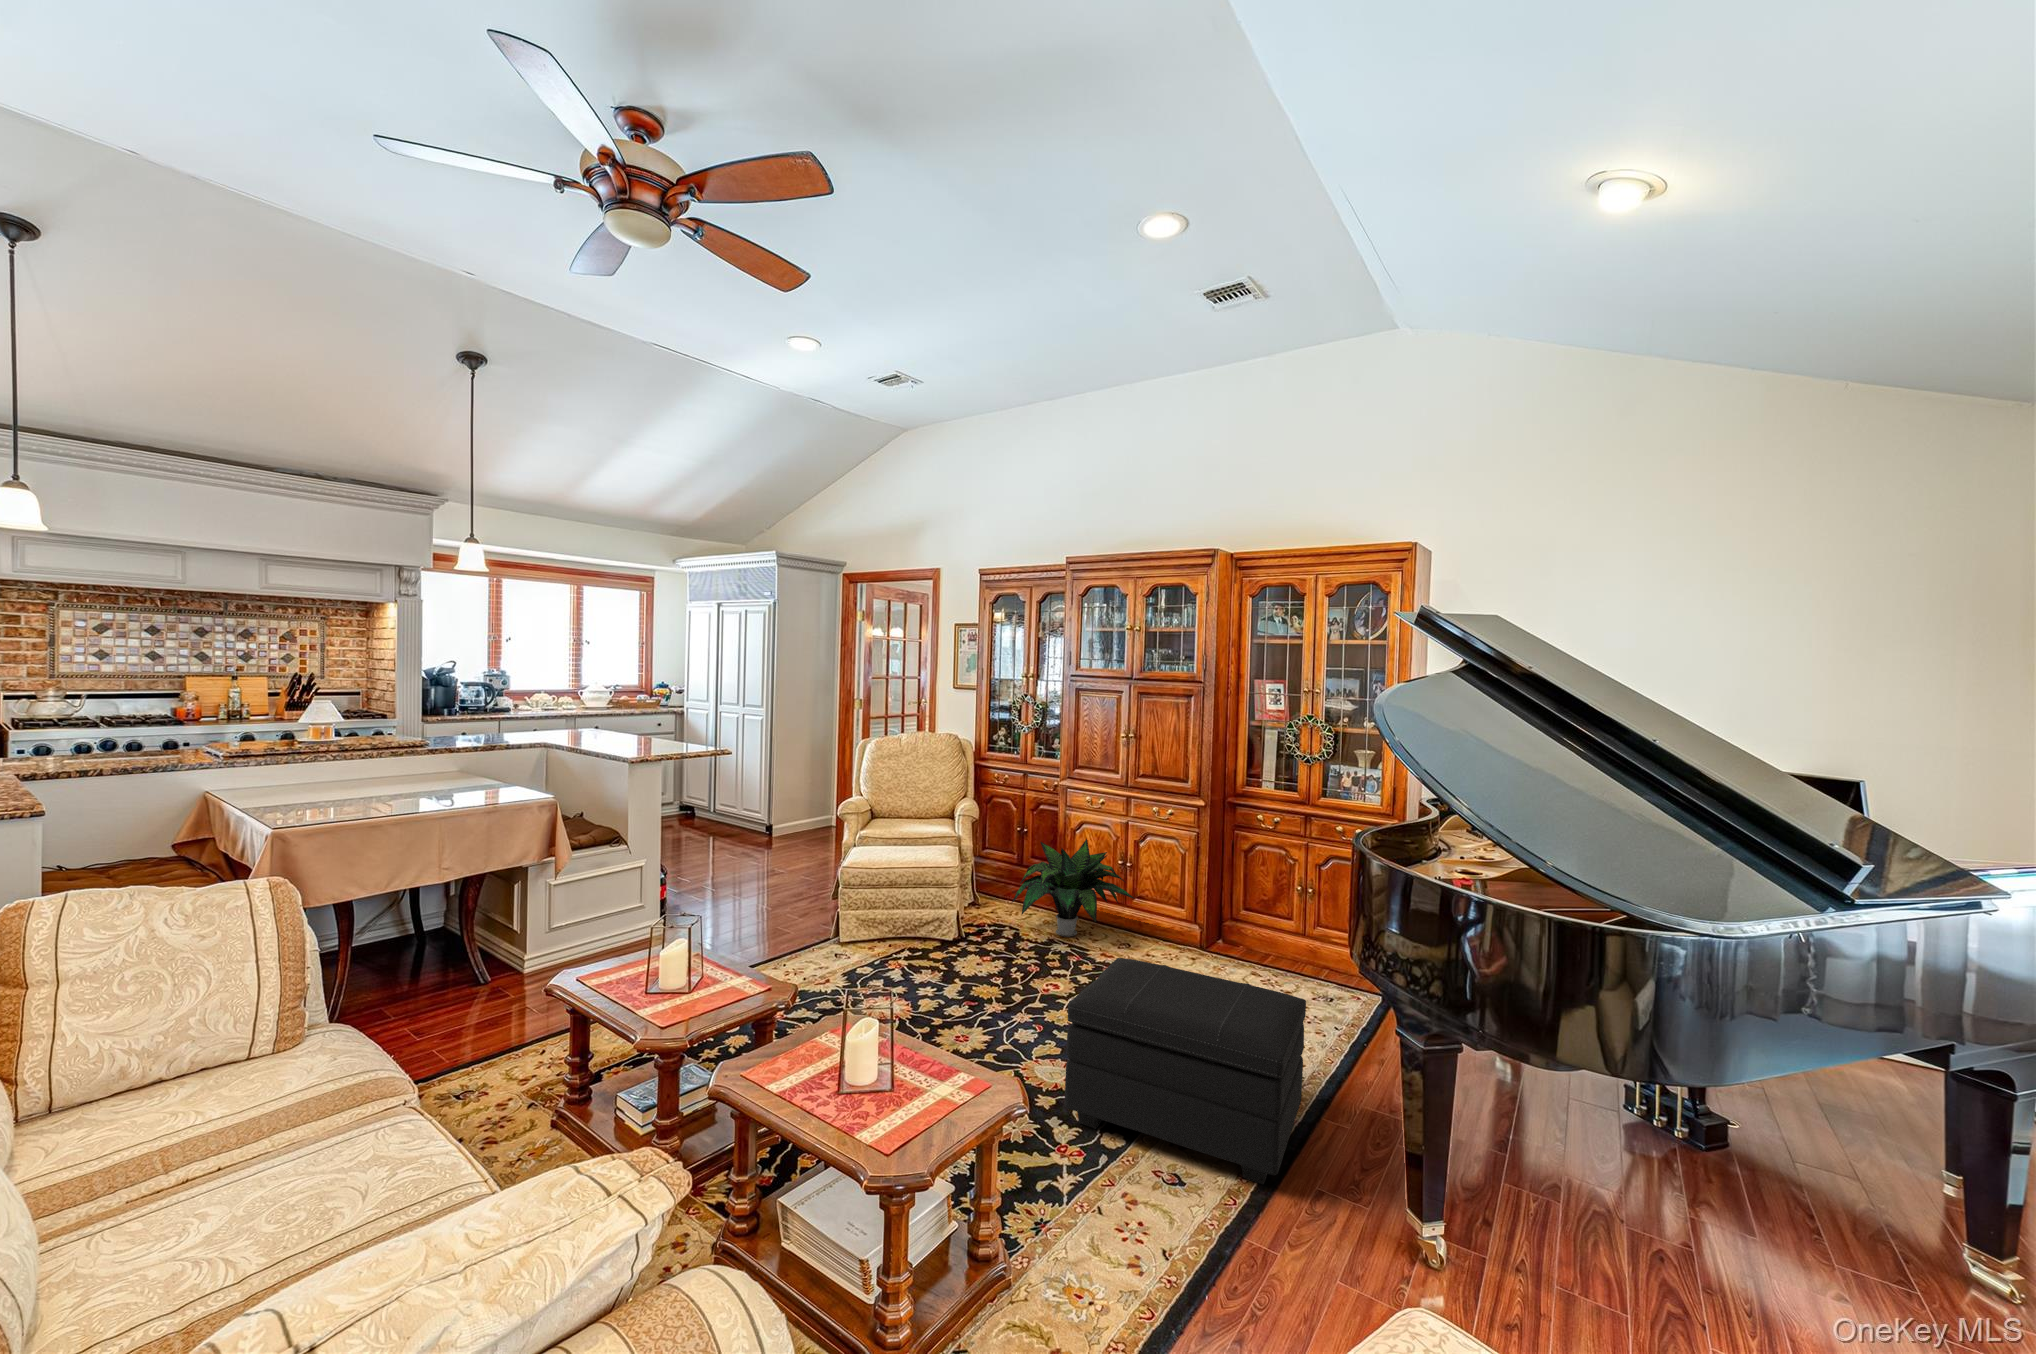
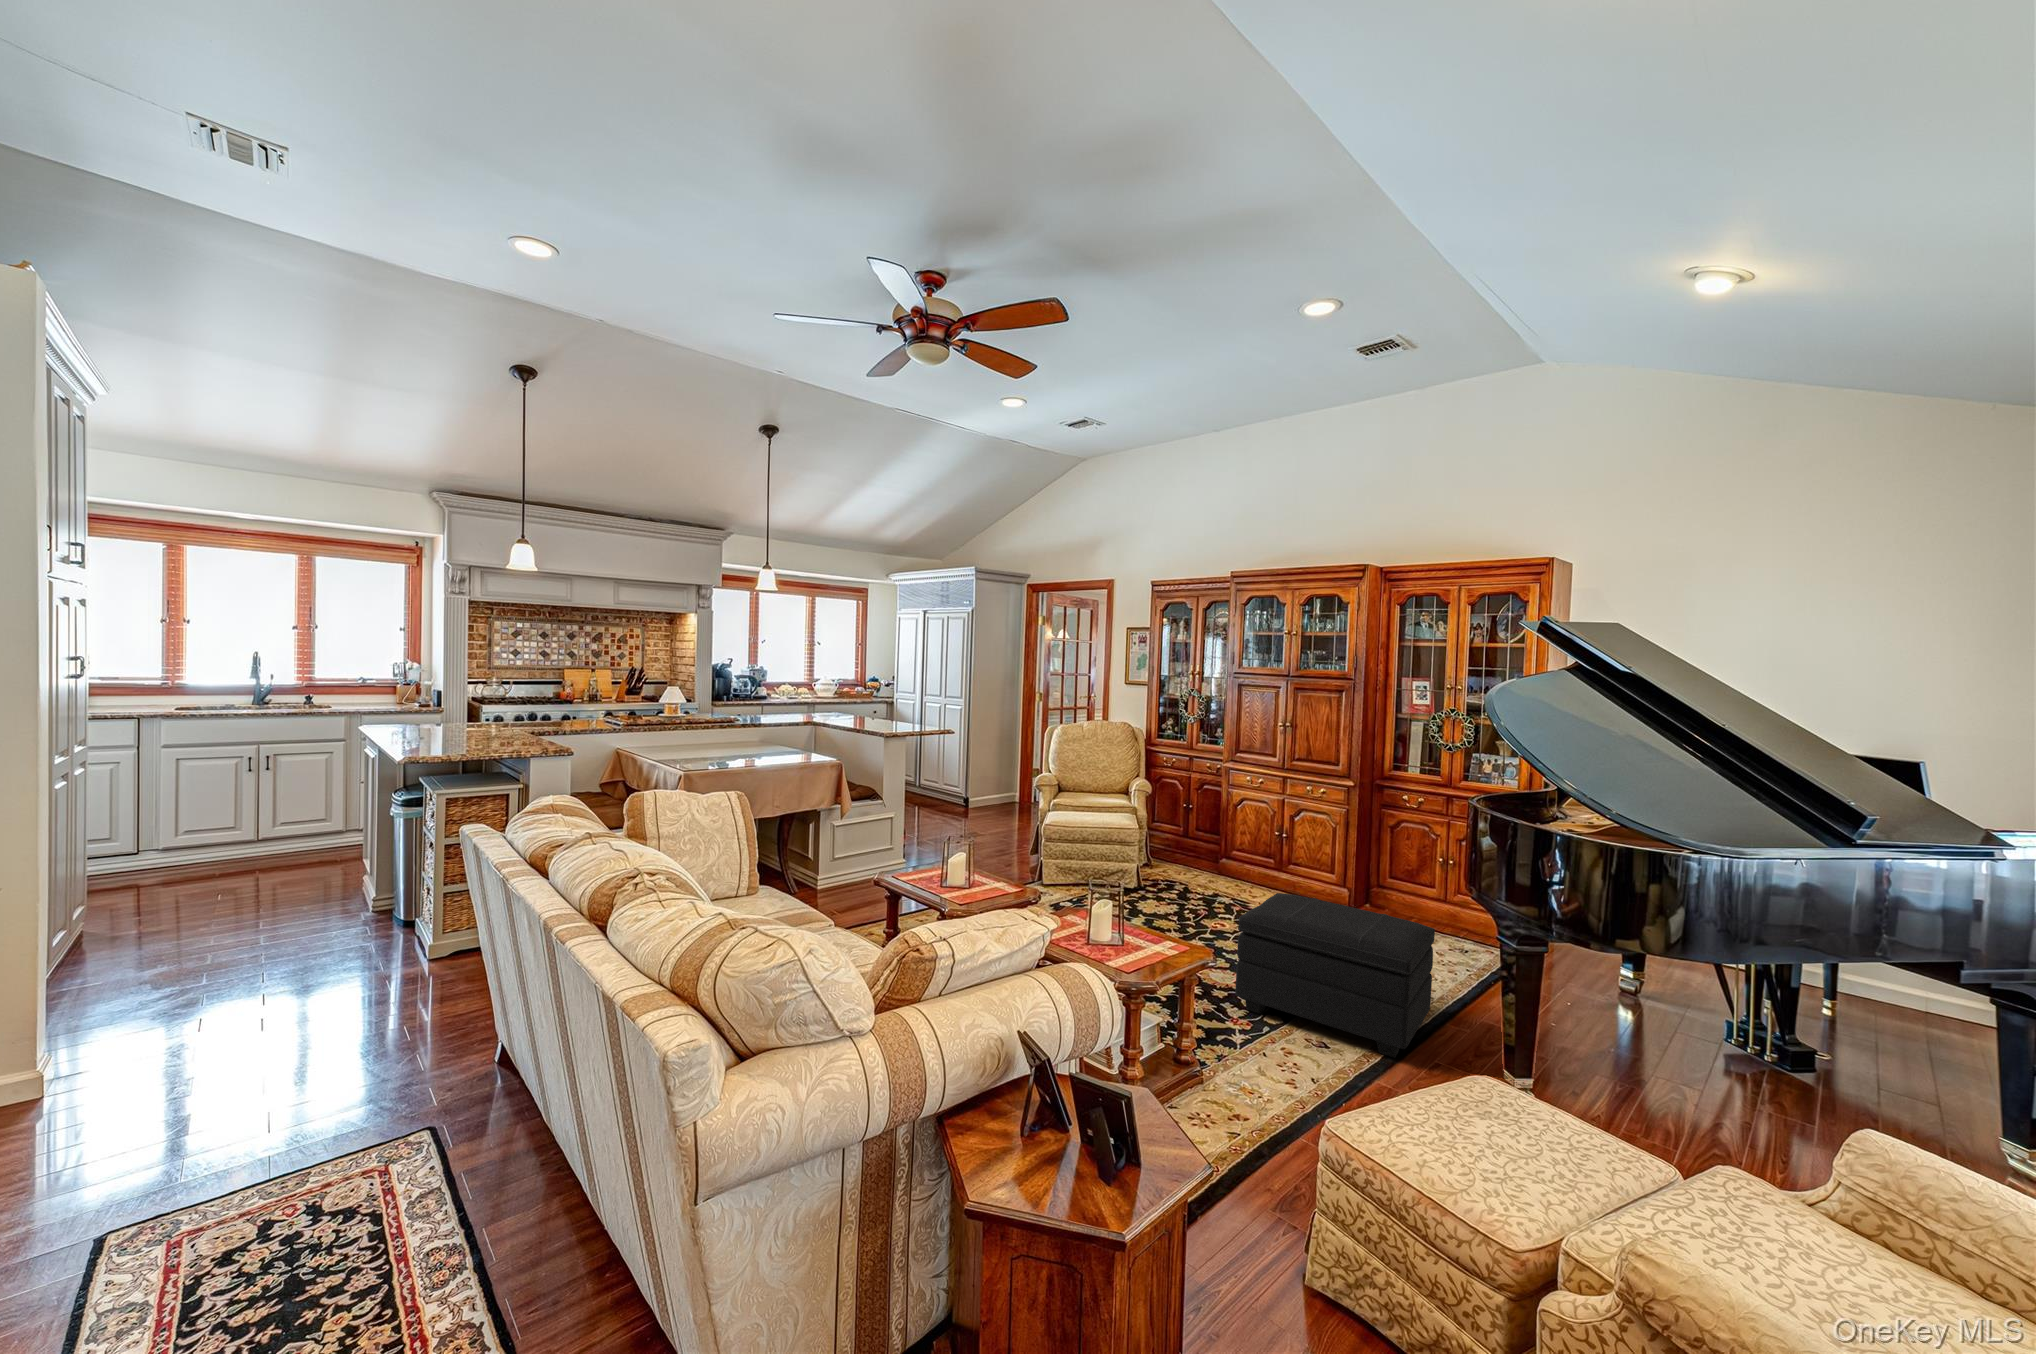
potted plant: present [1012,839,1135,937] -> none [1182,810,1291,892]

